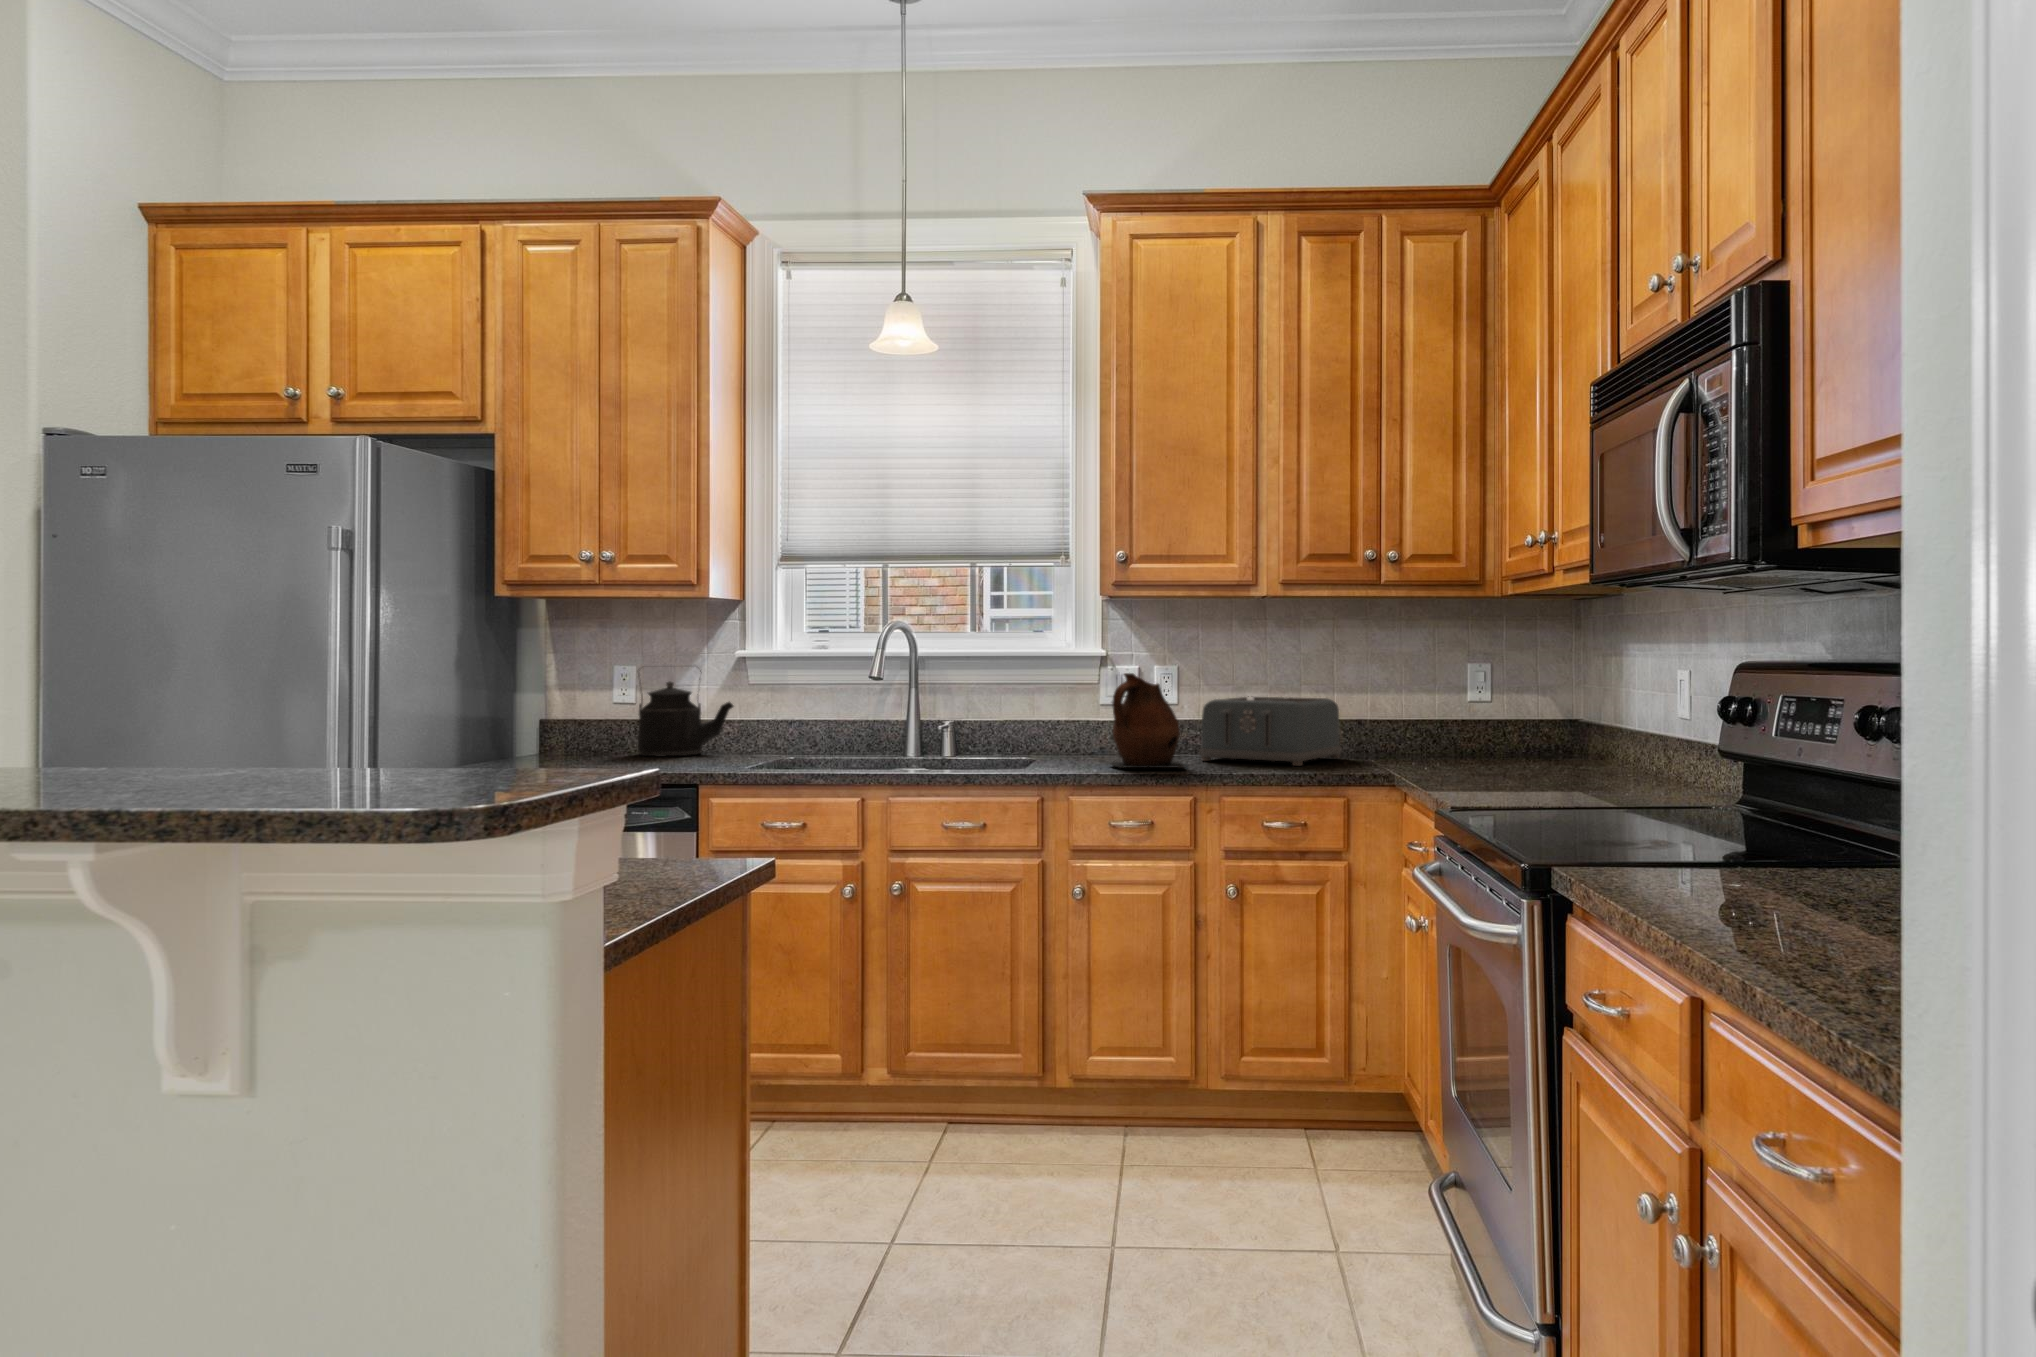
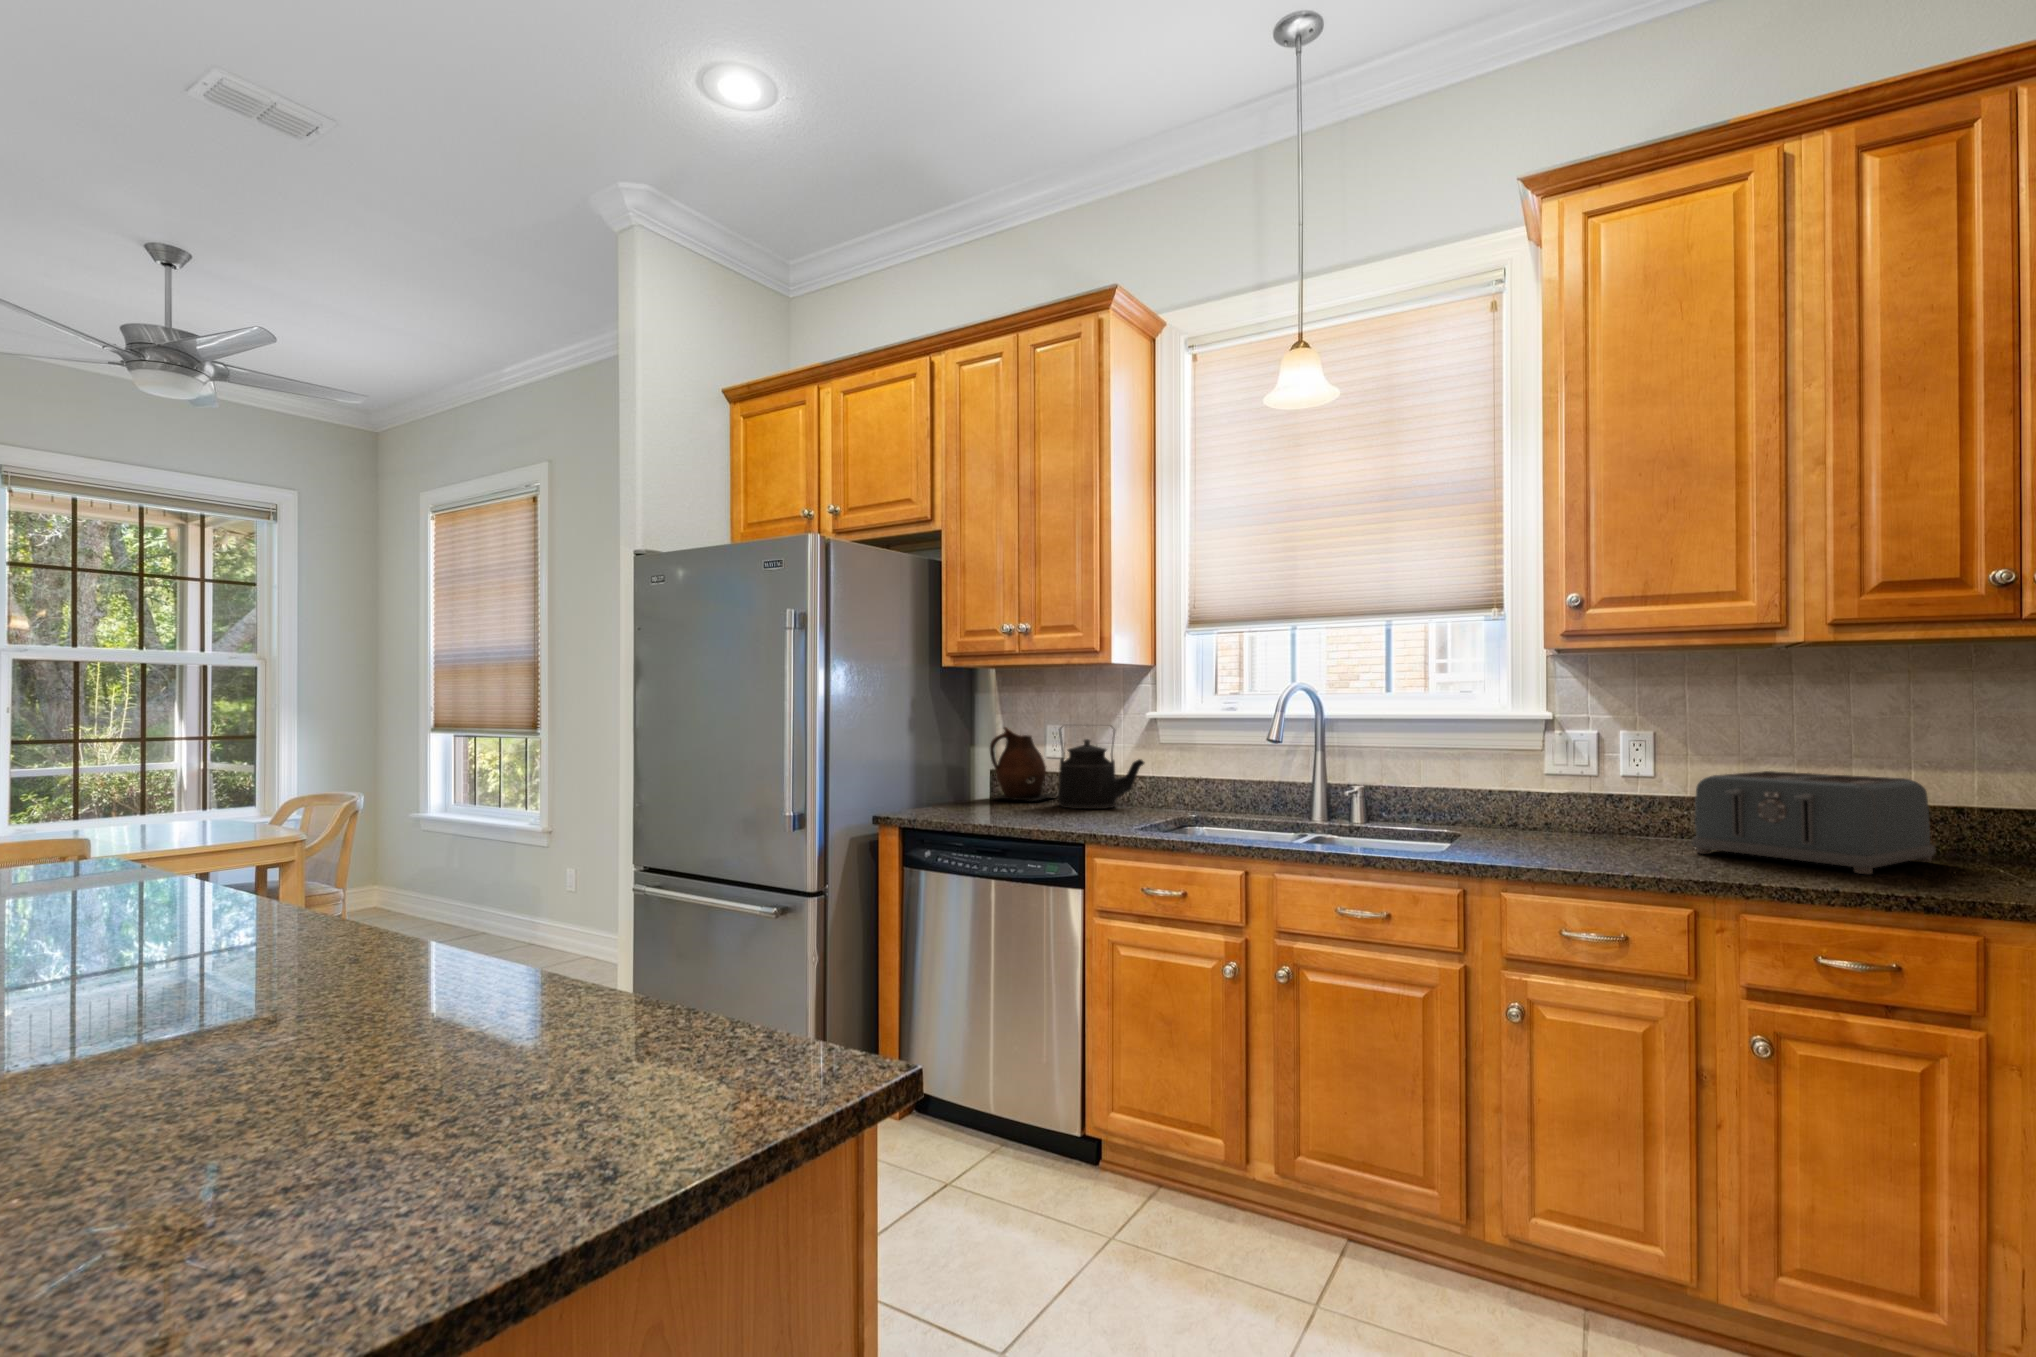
ceramic pitcher: present [1110,673,1185,768] -> present [990,727,1056,801]

